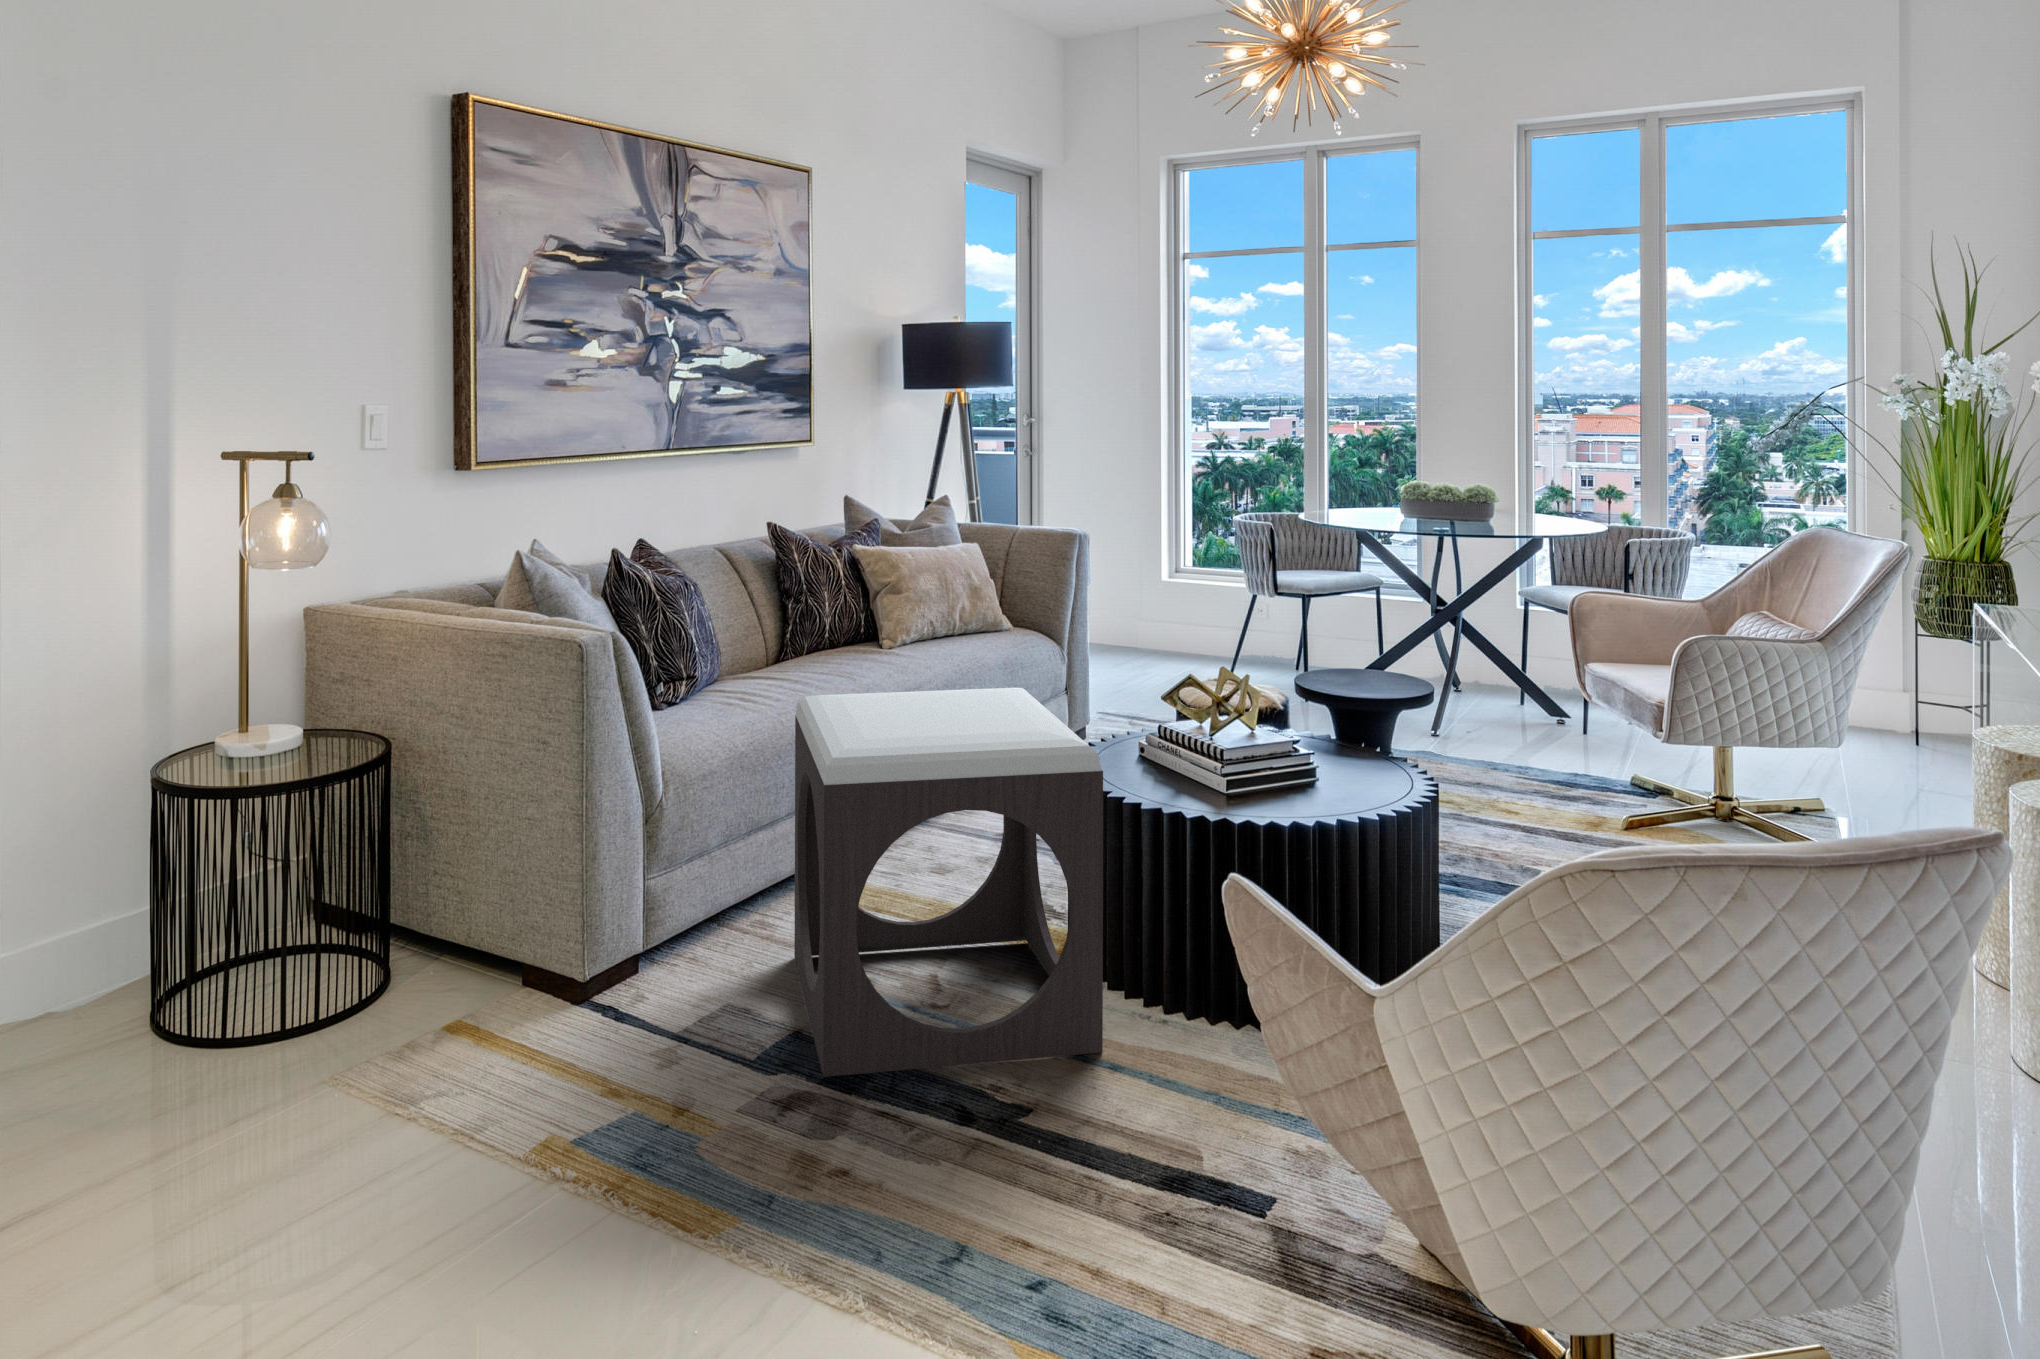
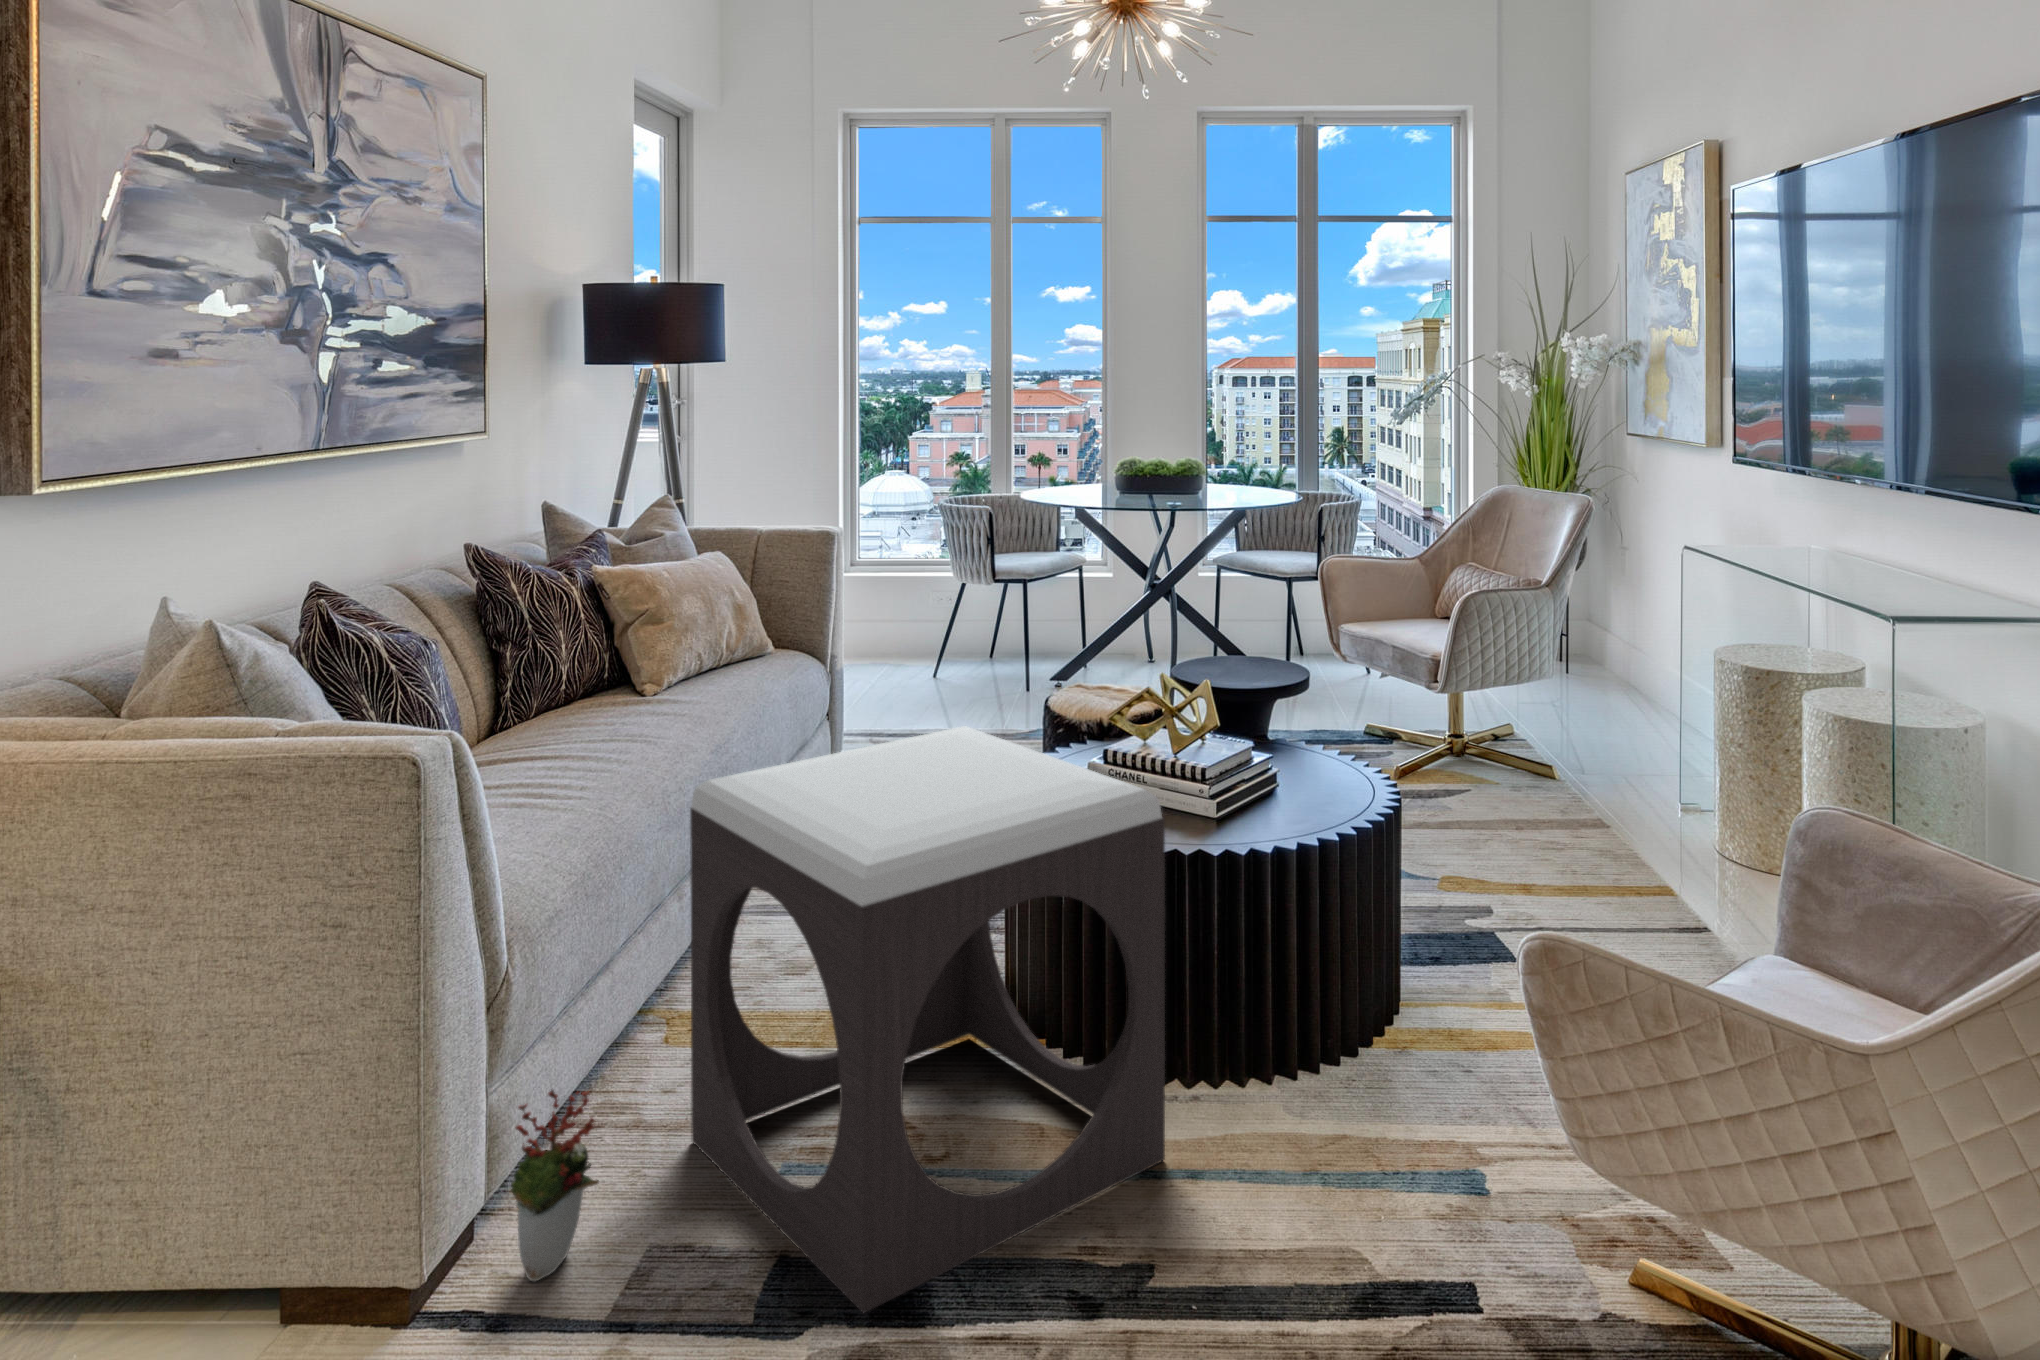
decorative plant: none [638,881,698,1005] -> present [511,1090,599,1281]

